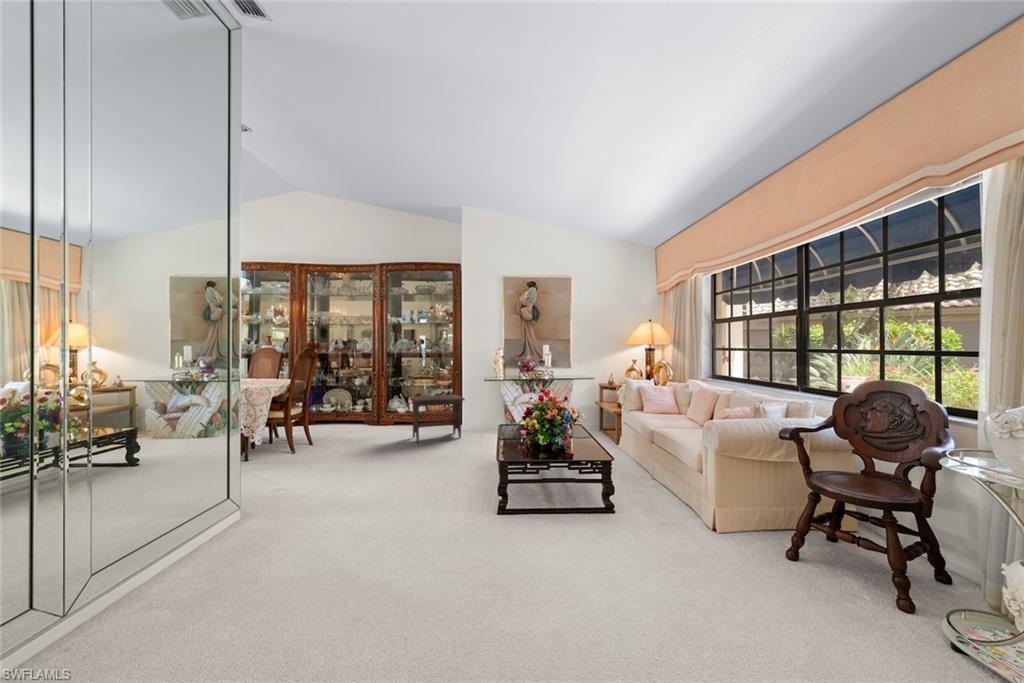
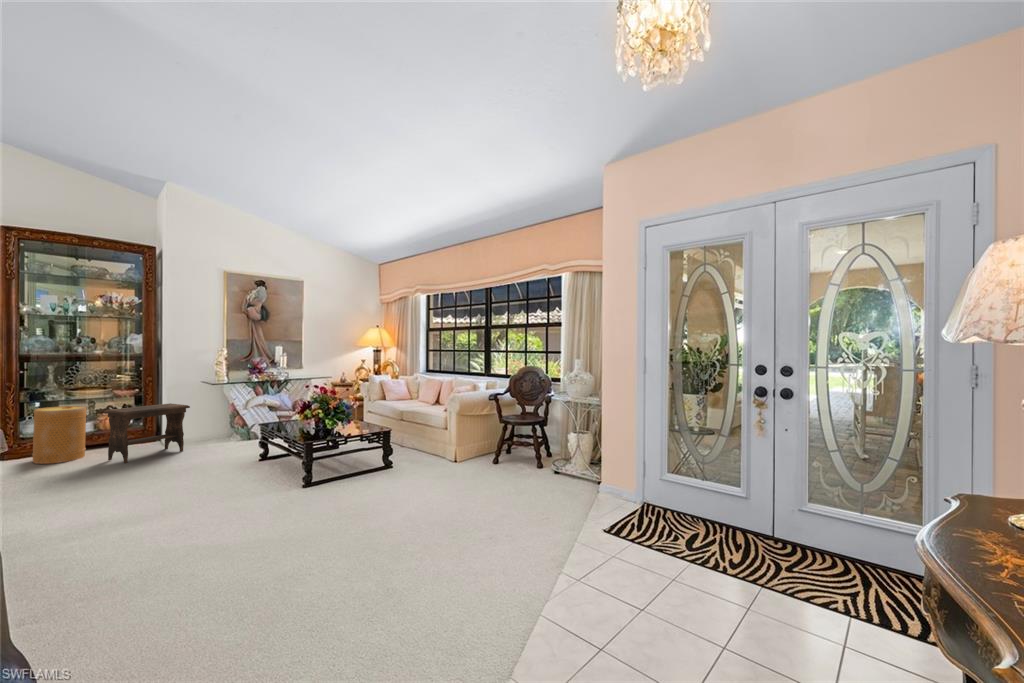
basket: none [380,391,409,434] -> present [32,406,87,464]

